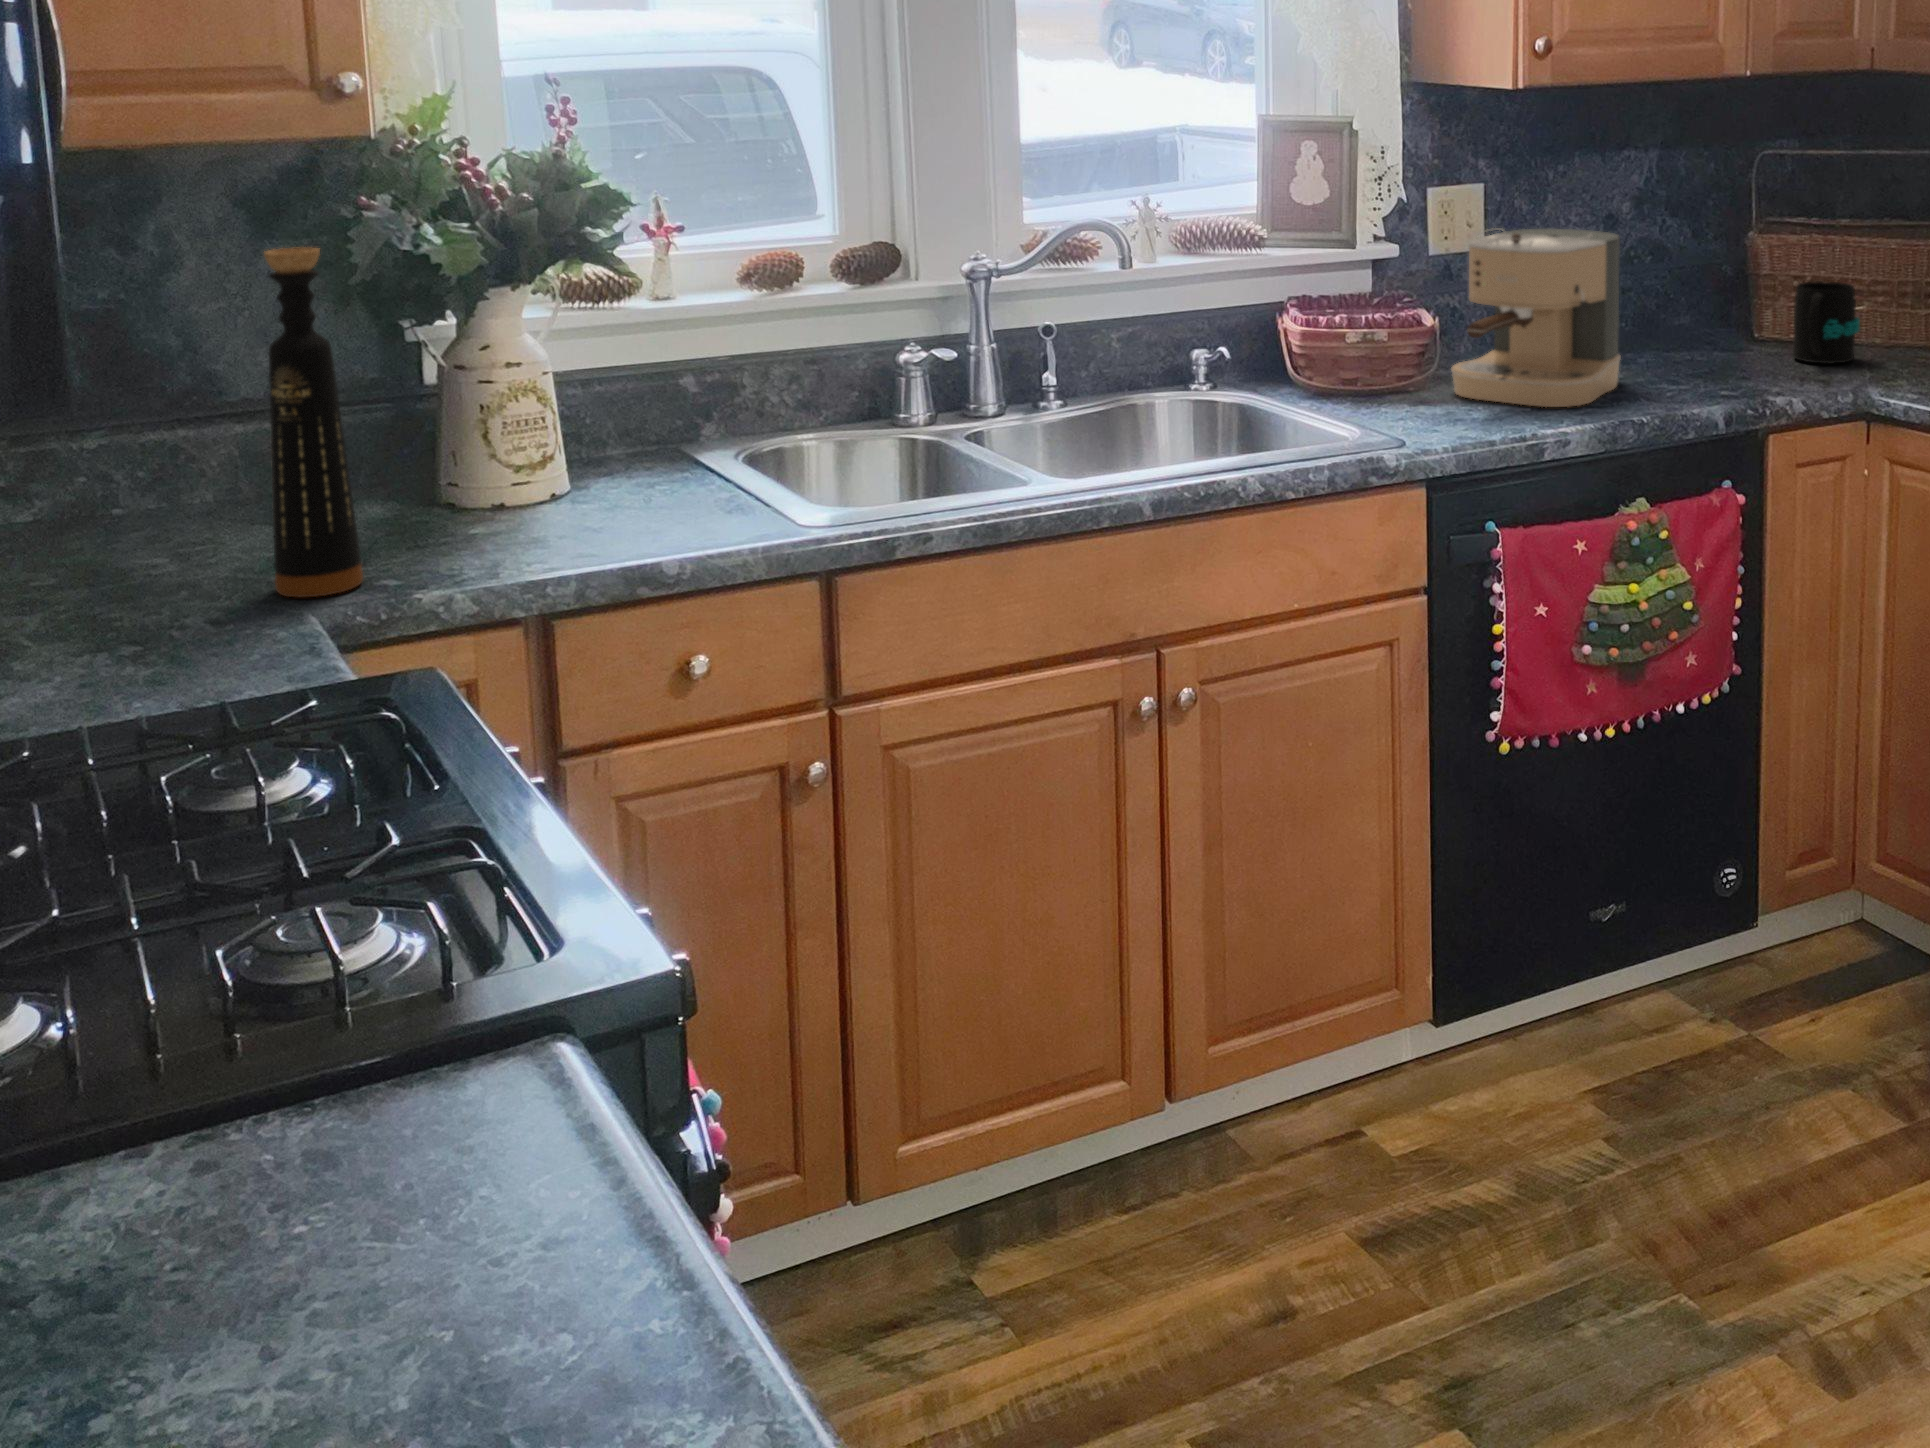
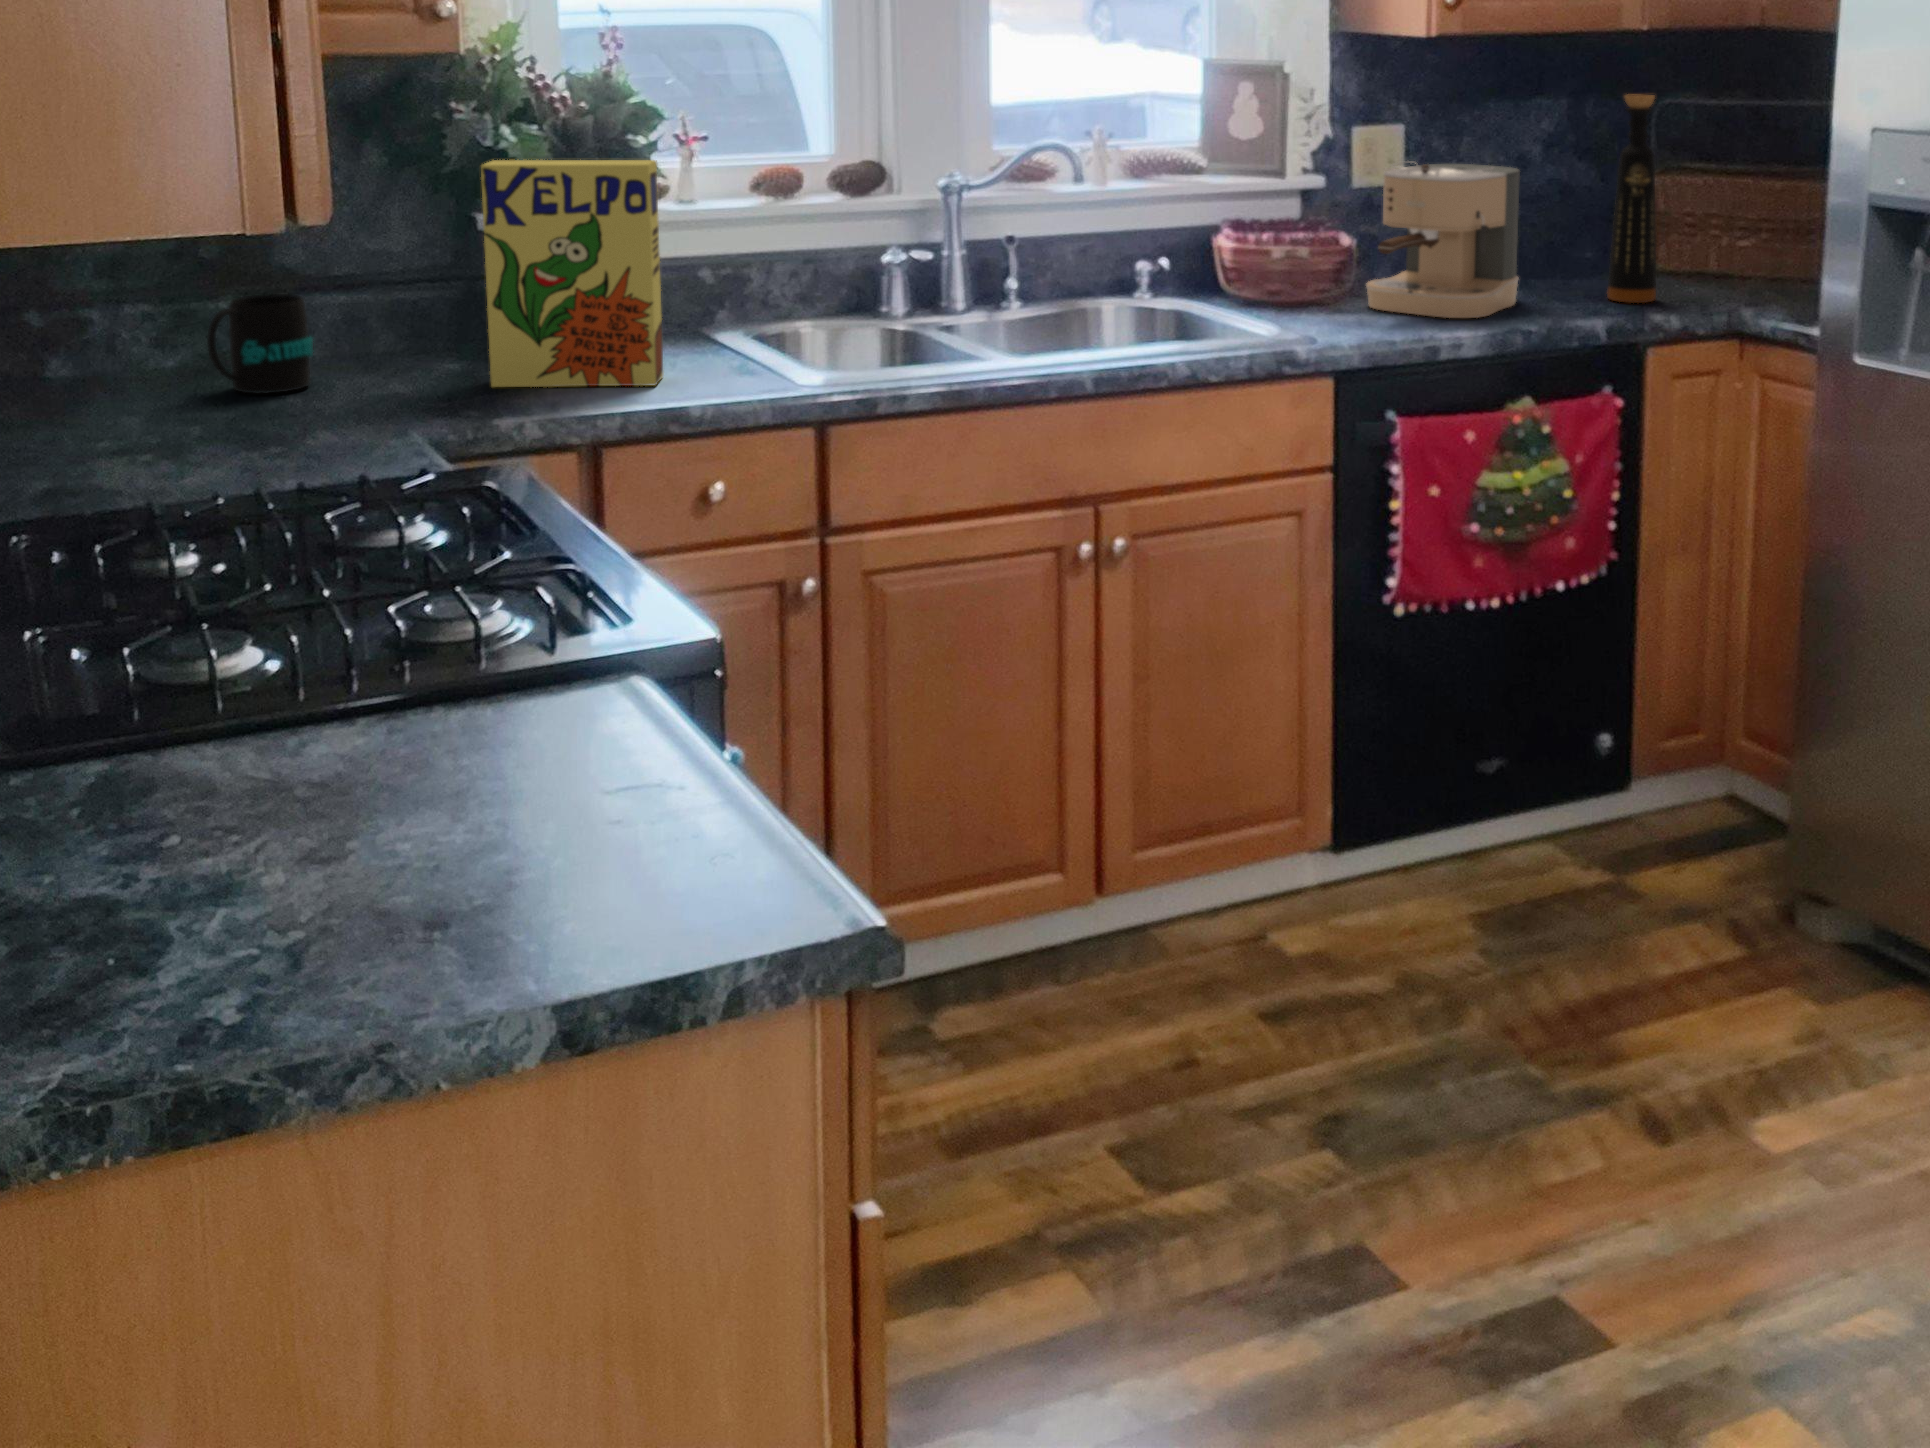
bottle: present [264,247,363,597] -> present [1607,94,1656,303]
cereal box: none [397,261,632,542] -> present [481,160,663,387]
mug: present [1793,281,1860,363] -> present [207,294,313,394]

